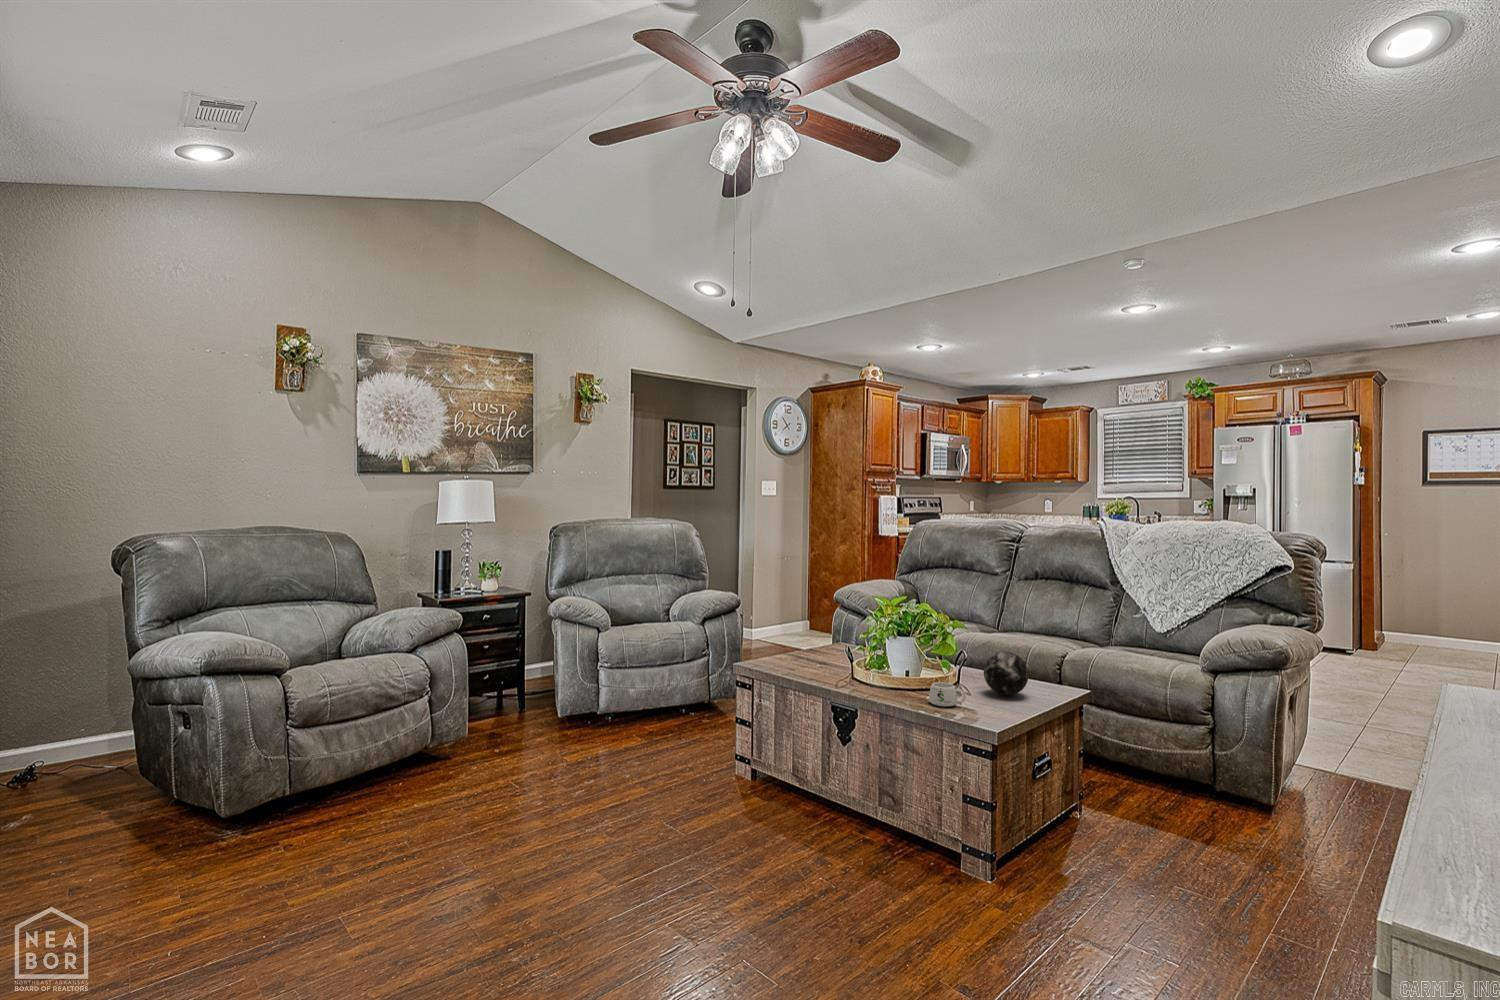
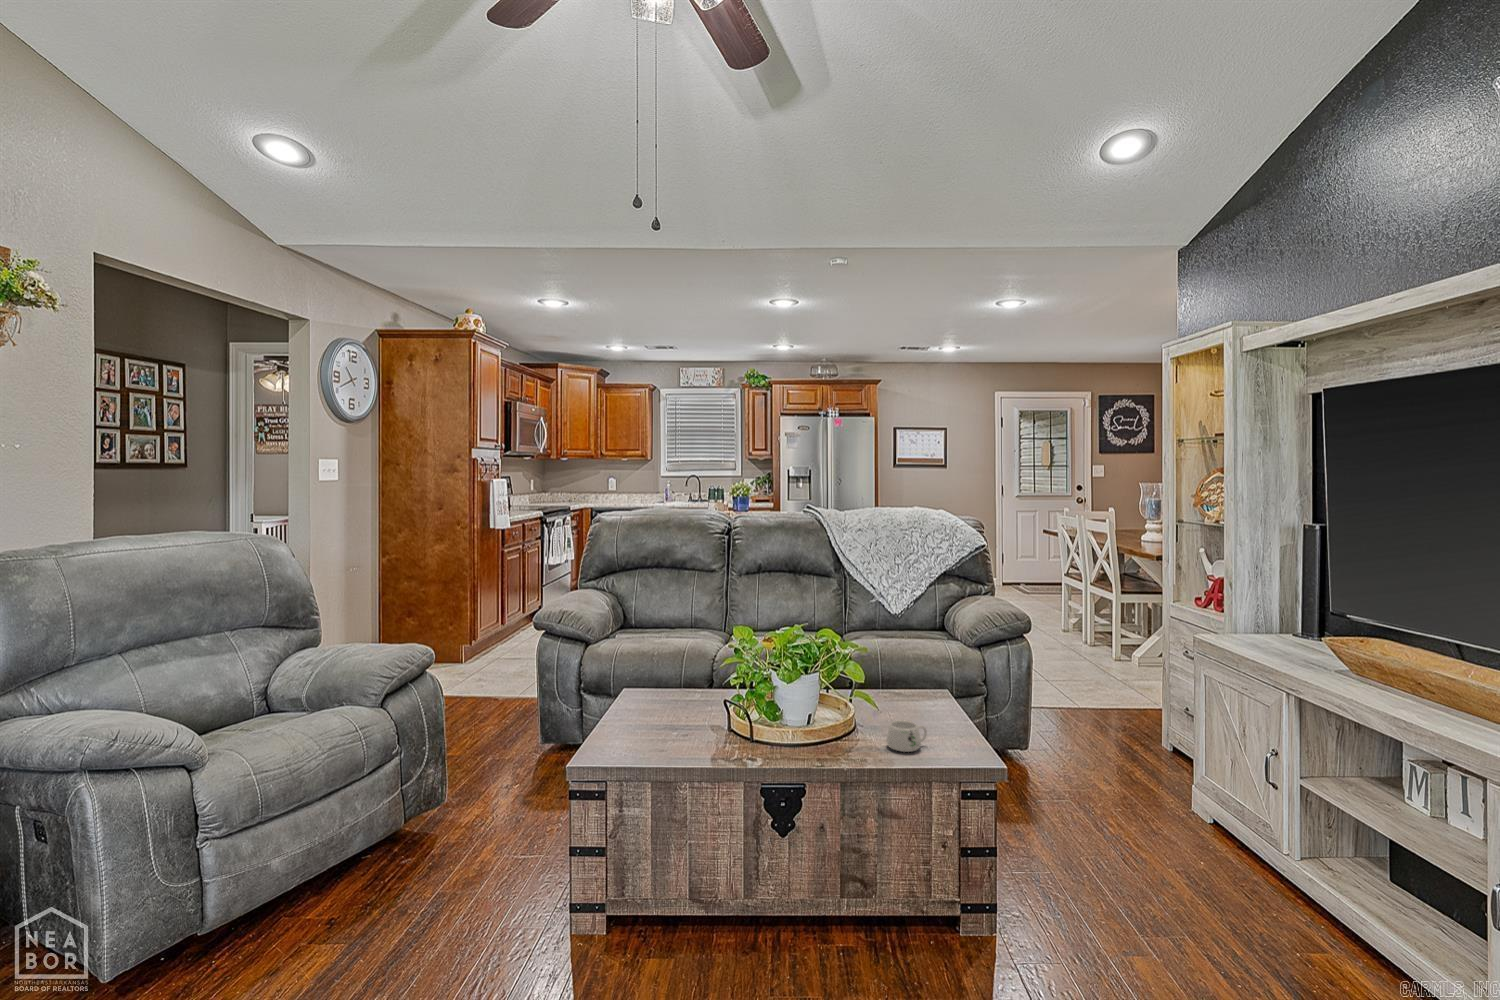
decorative orb: present [984,652,1028,695] -> none [891,667,941,717]

